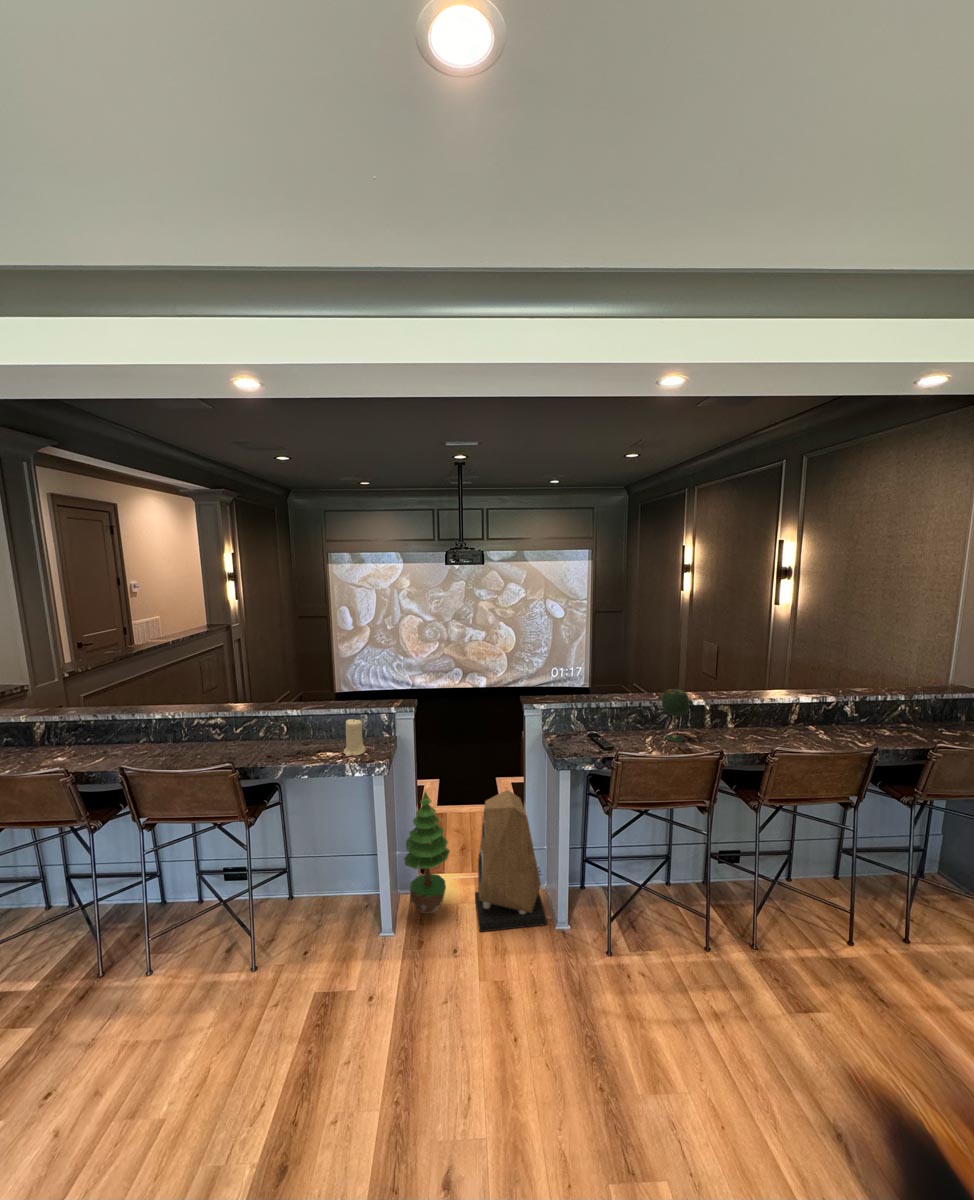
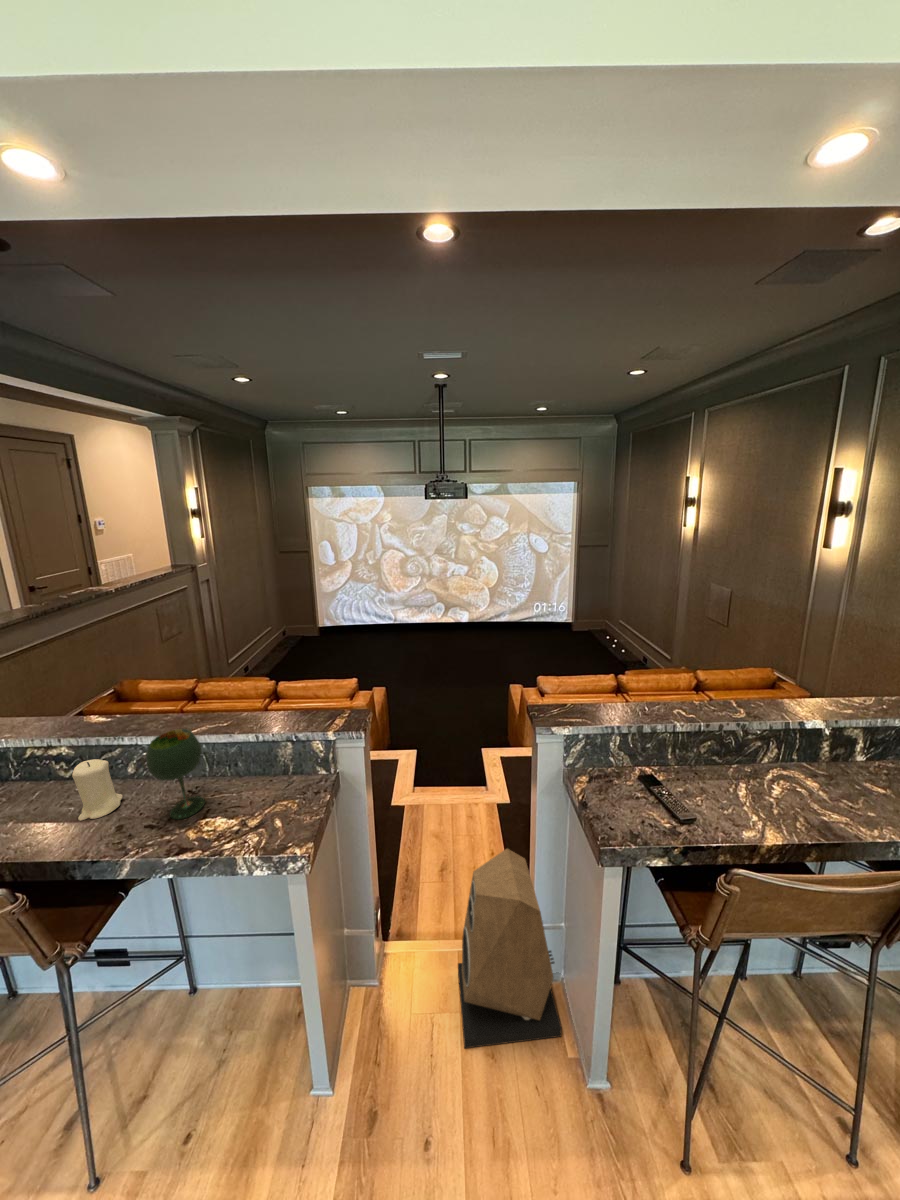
wine glass: present [662,689,690,742] -> present [146,729,205,819]
candle: present [344,719,366,756] -> present [72,759,123,821]
potted tree: present [404,792,450,913] -> none [355,860,422,1016]

